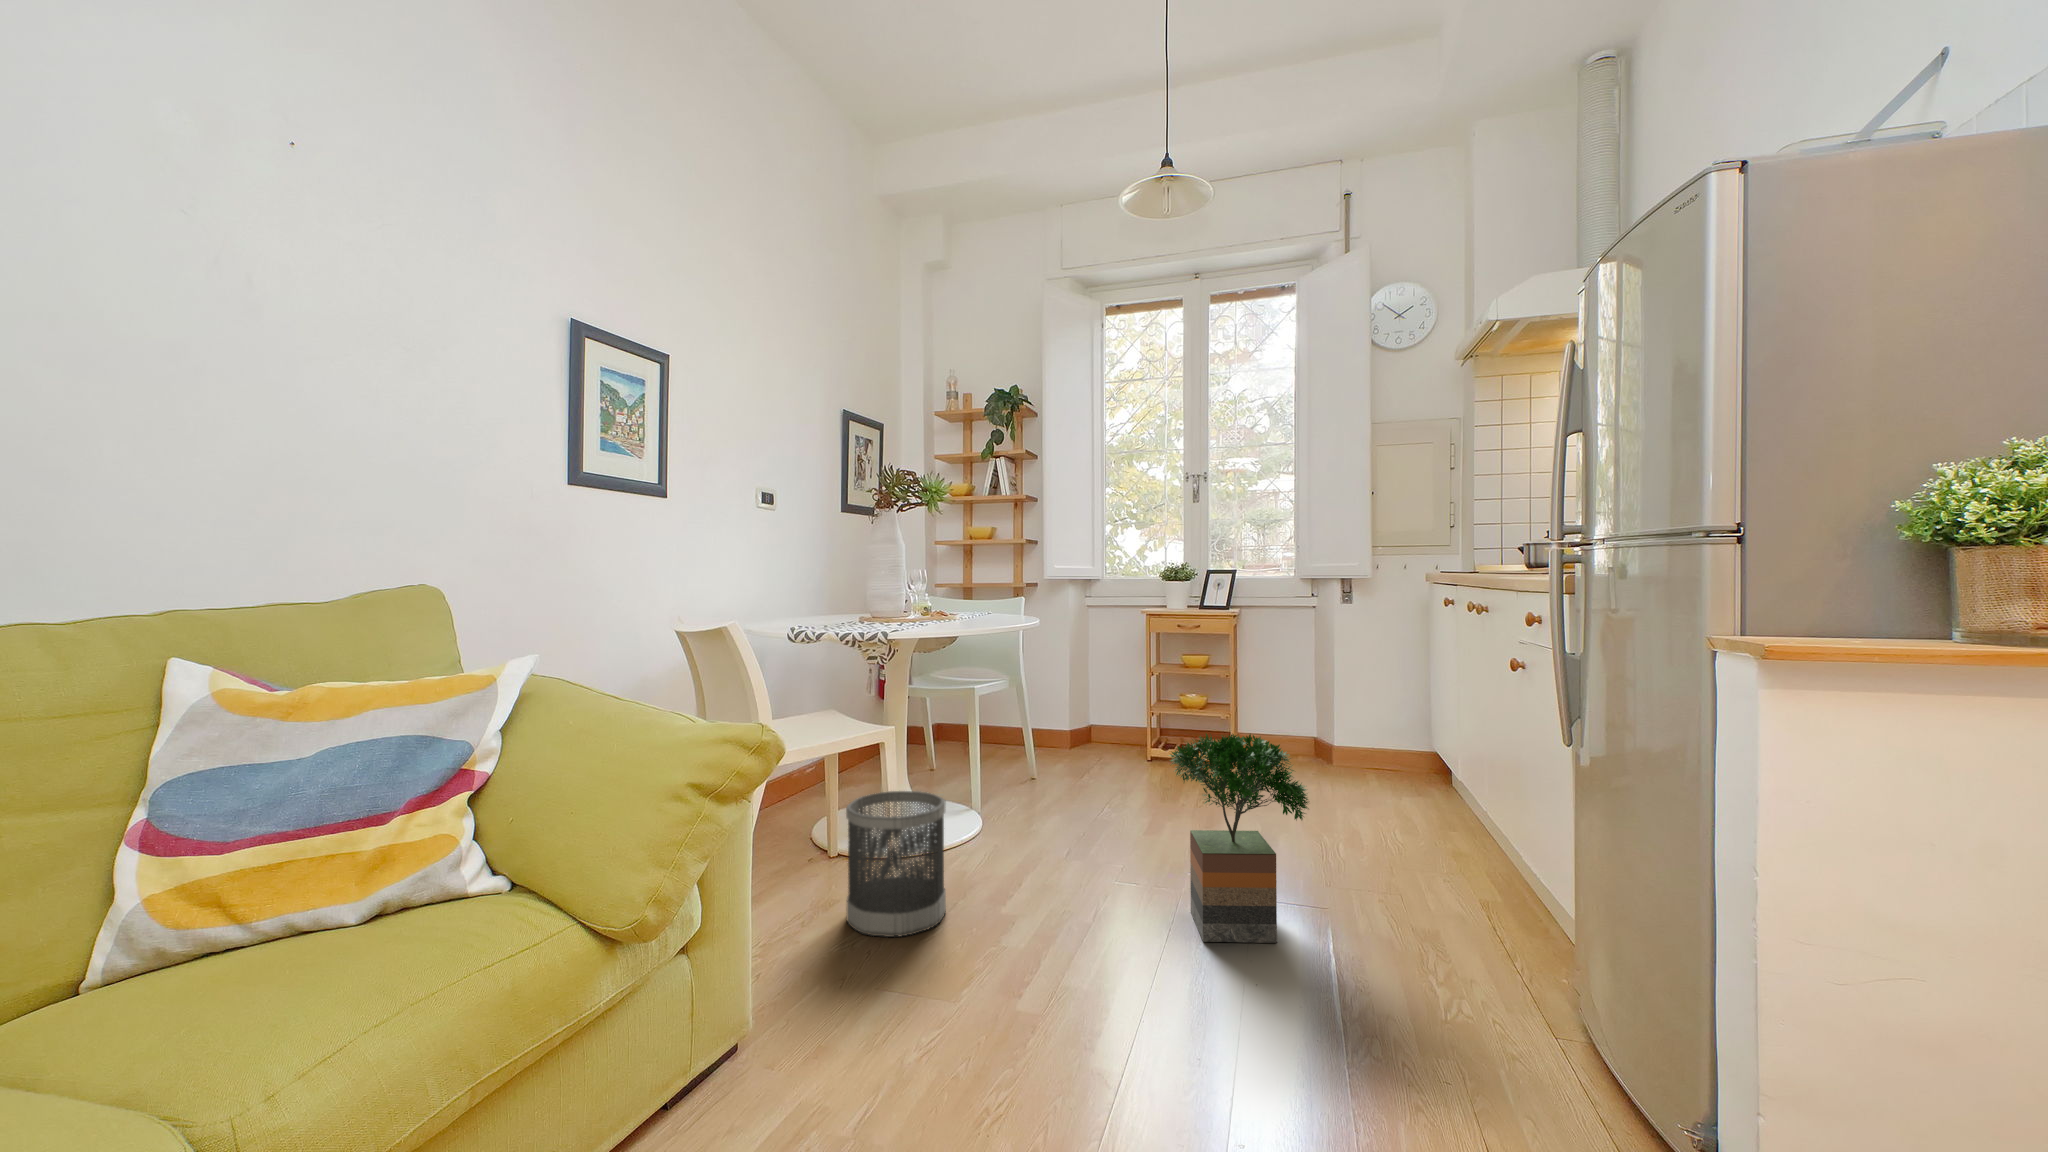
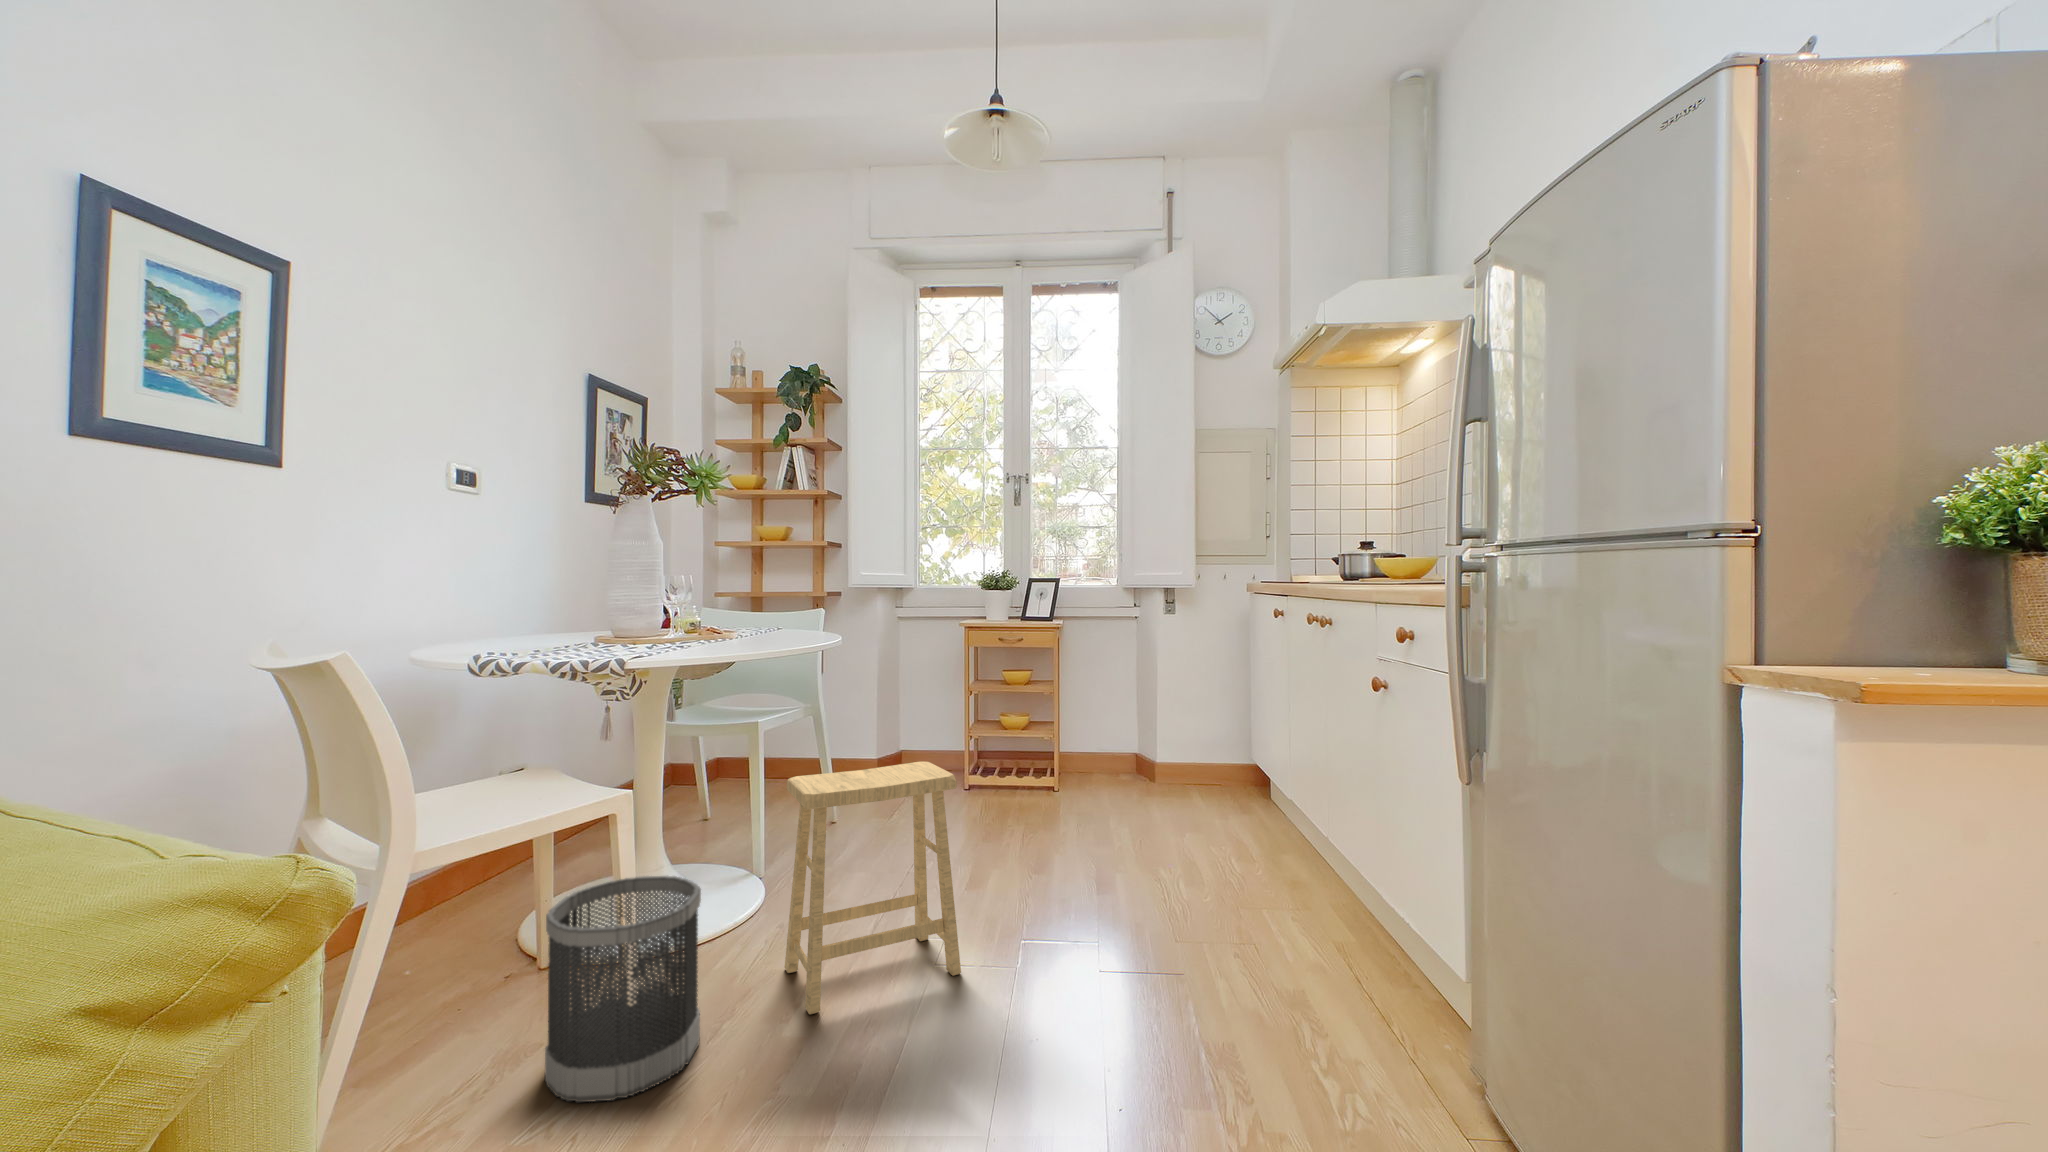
footstool: none [1002,721,1140,904] -> present [785,762,961,1014]
potted tree: present [1169,733,1309,943] -> none [997,775,1172,1048]

